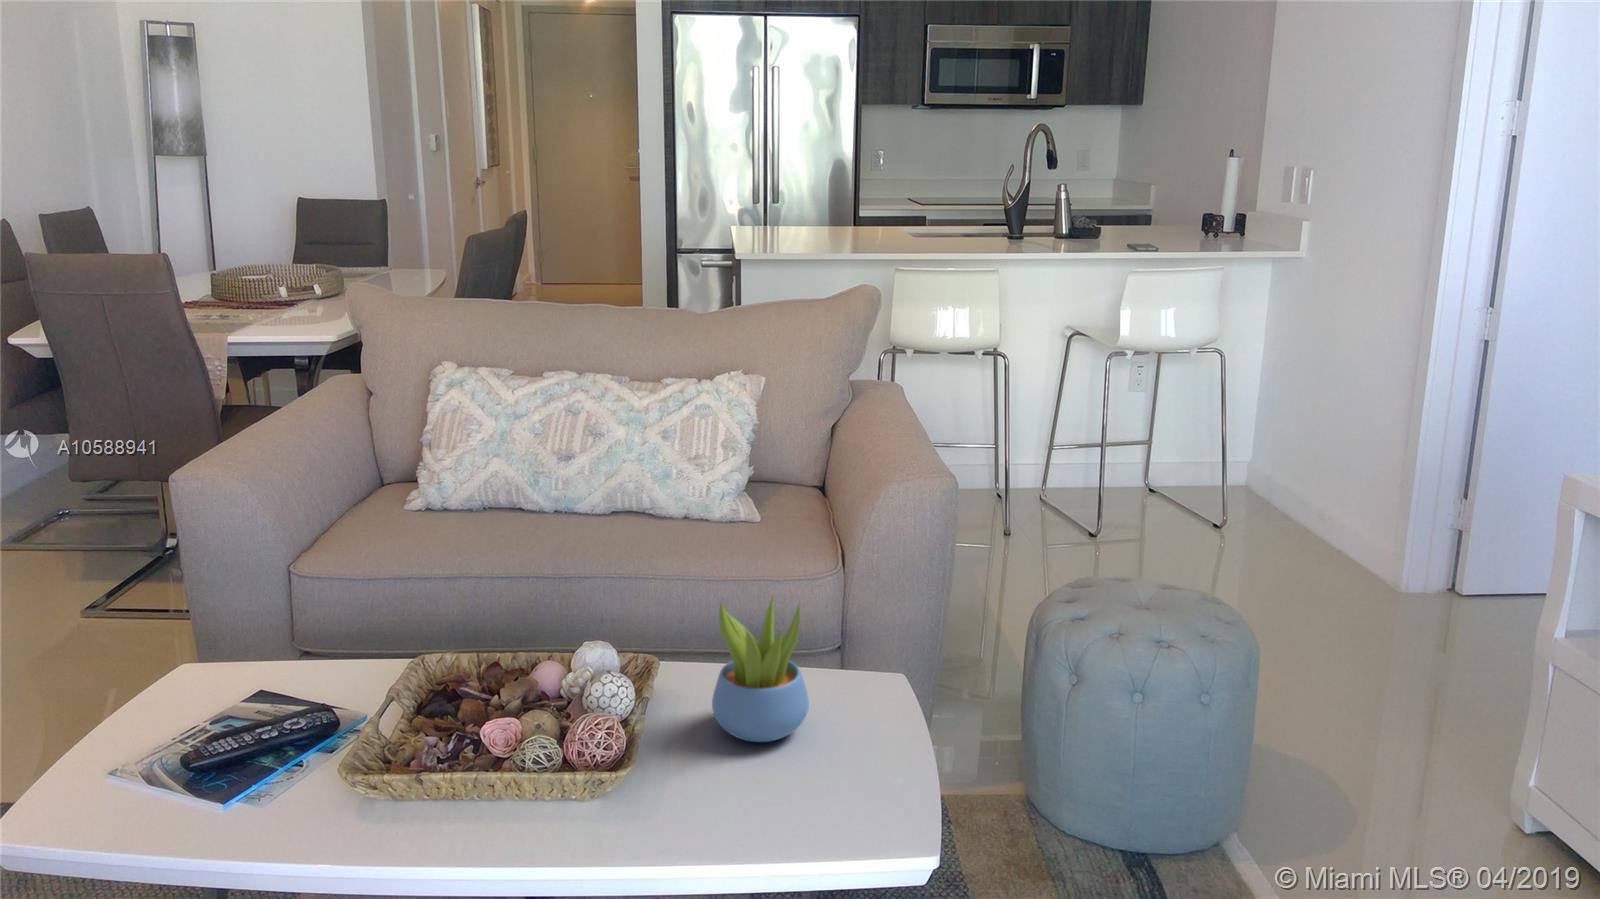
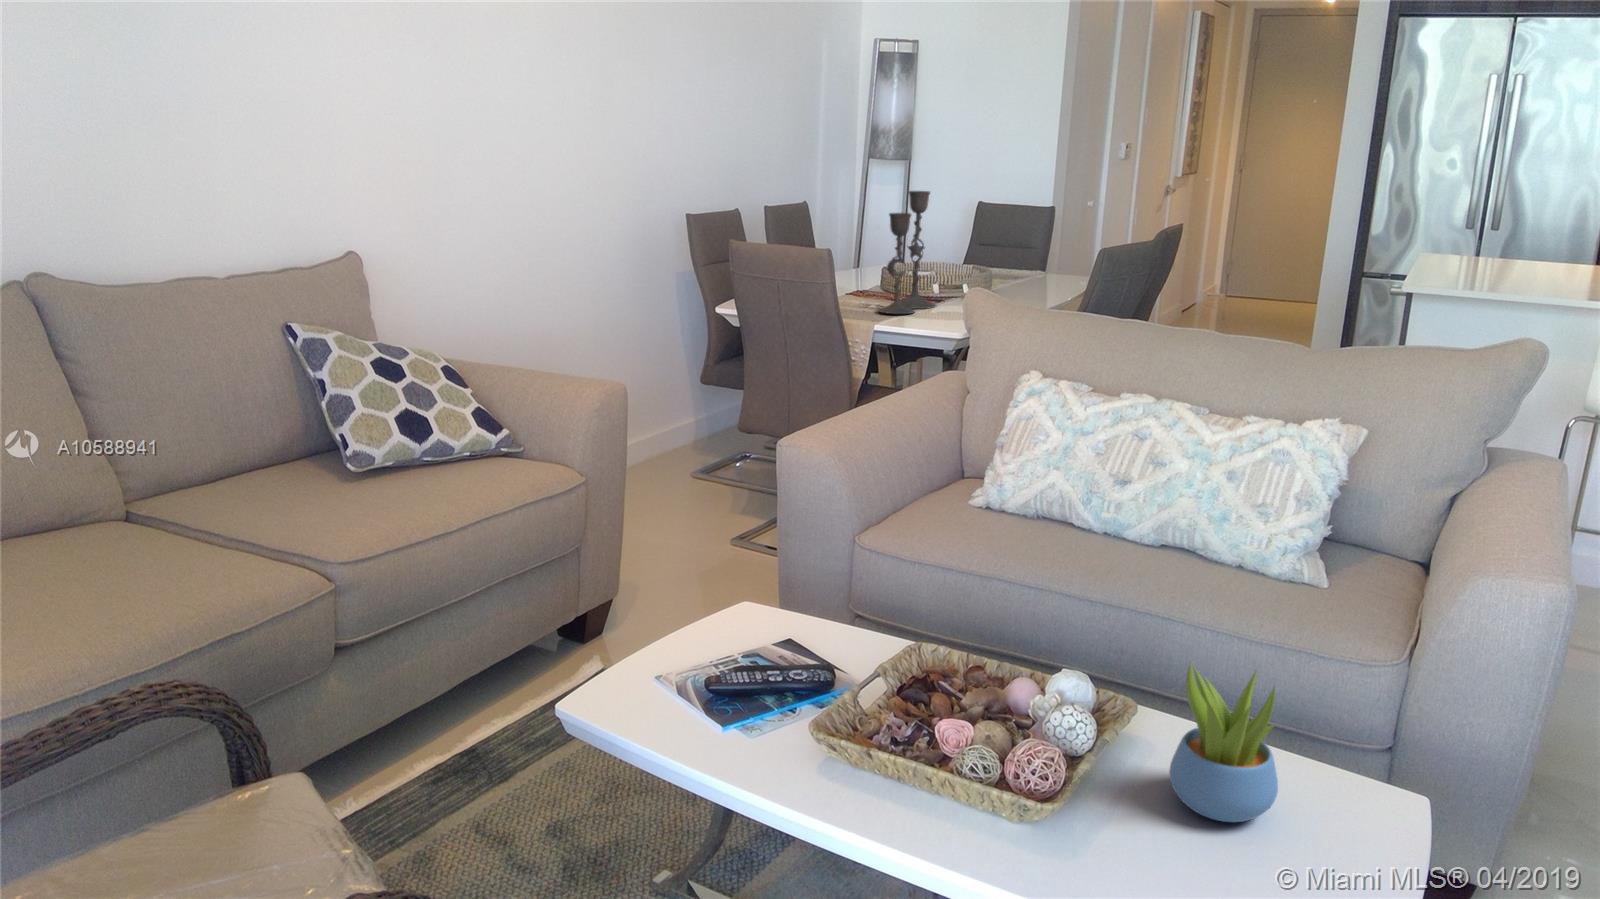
candlestick: none [228,186,299,323] -> present [878,191,936,314]

